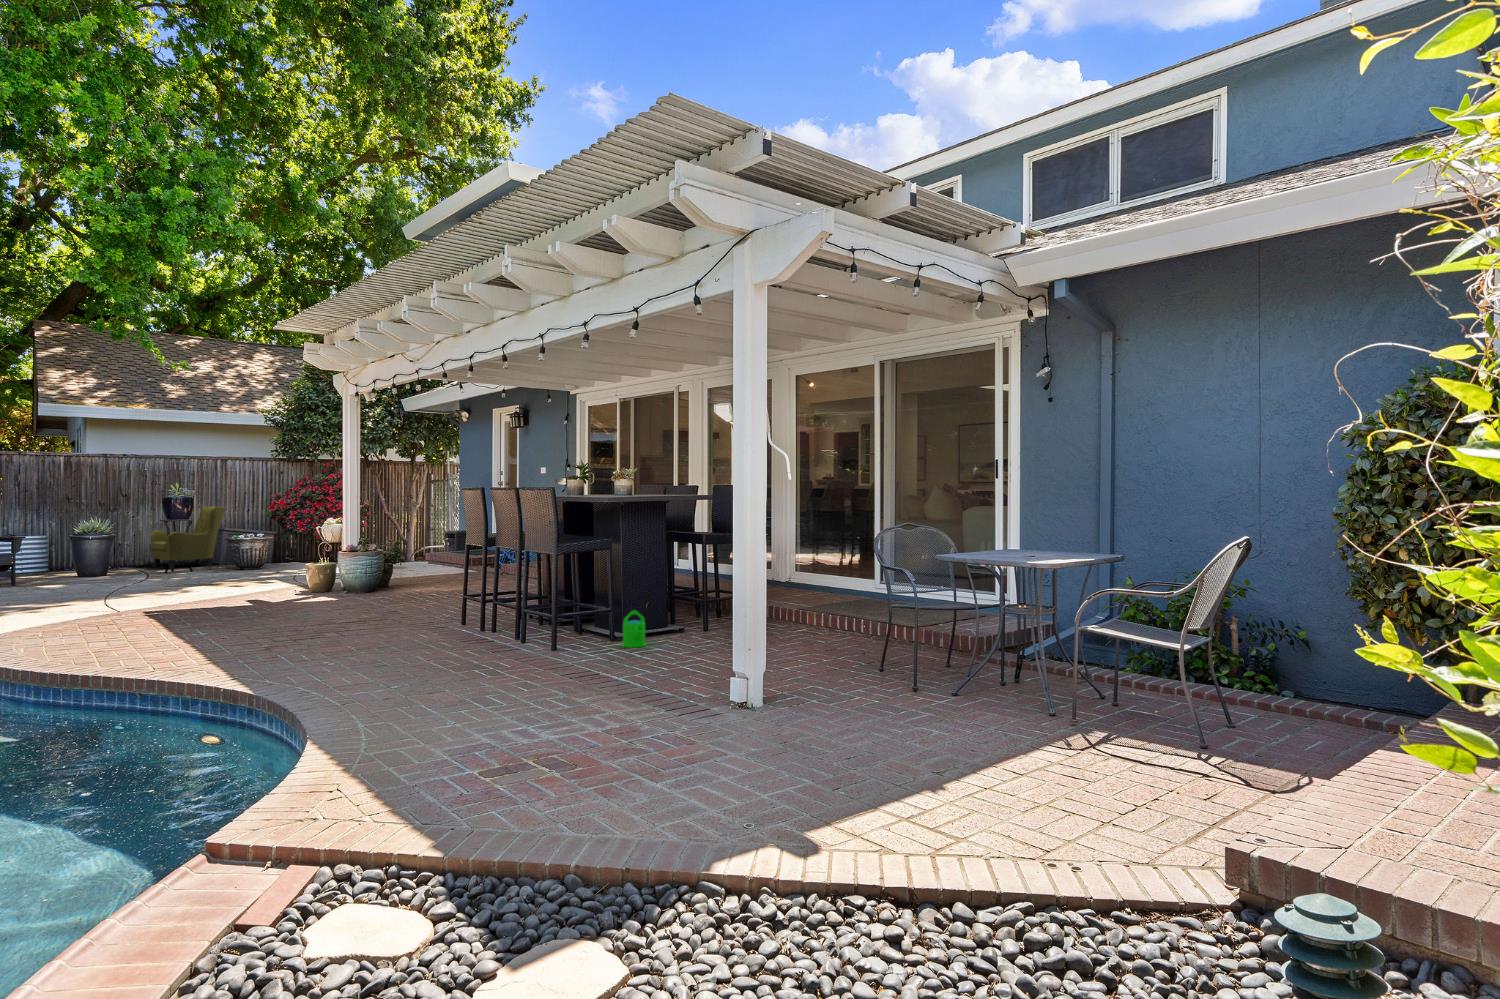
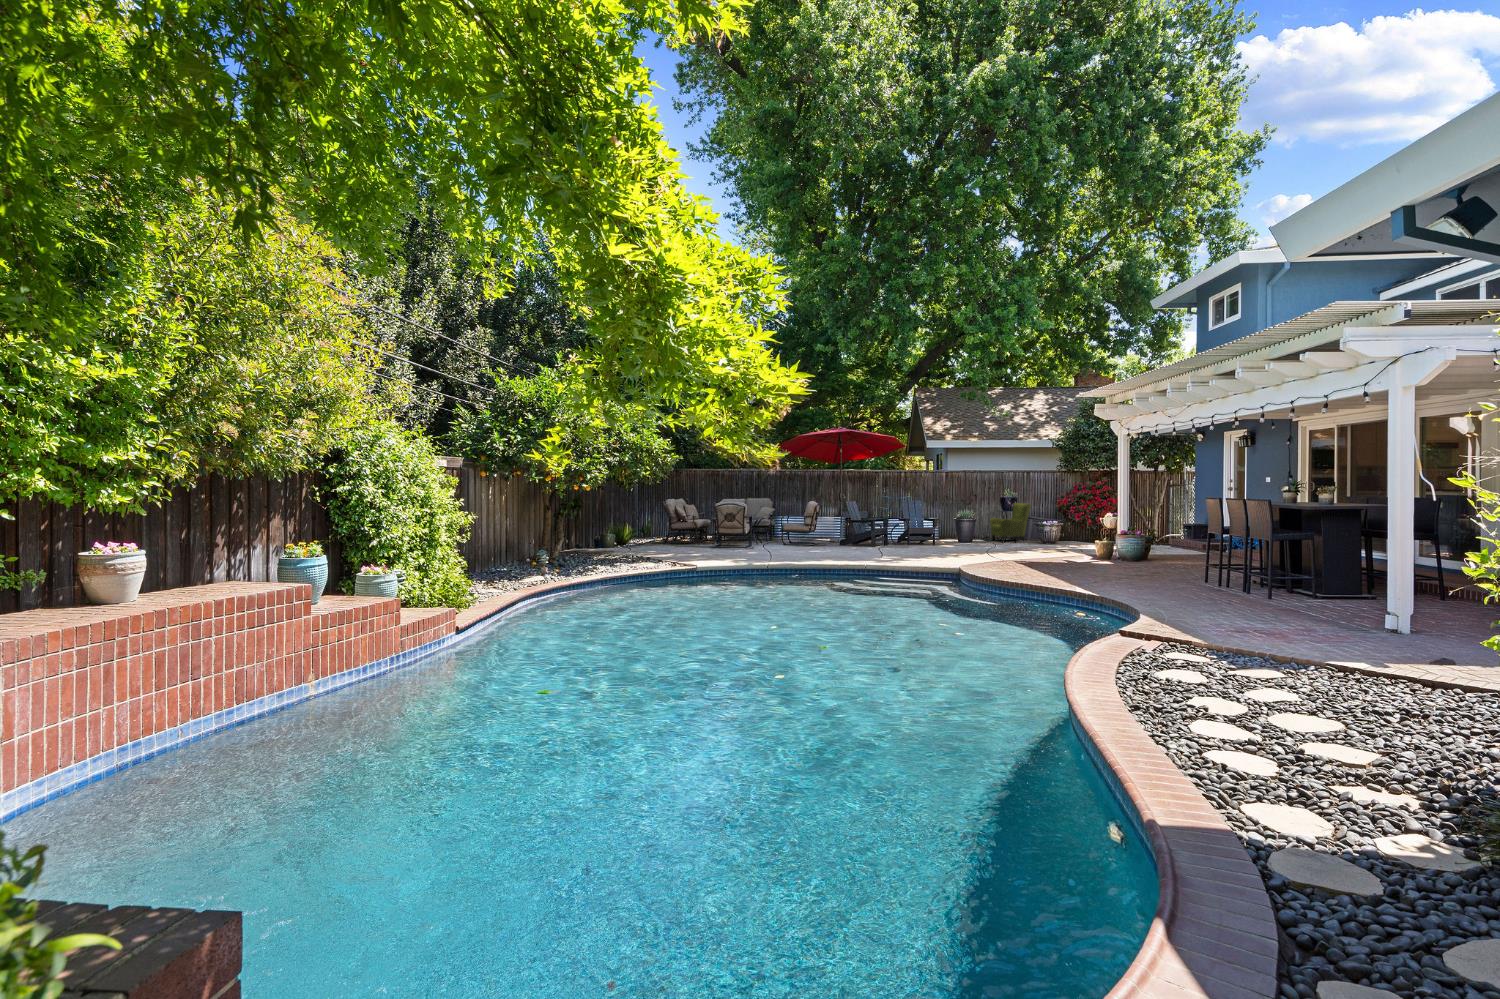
watering can: present [622,611,647,647] -> none [1317,577,1339,601]

